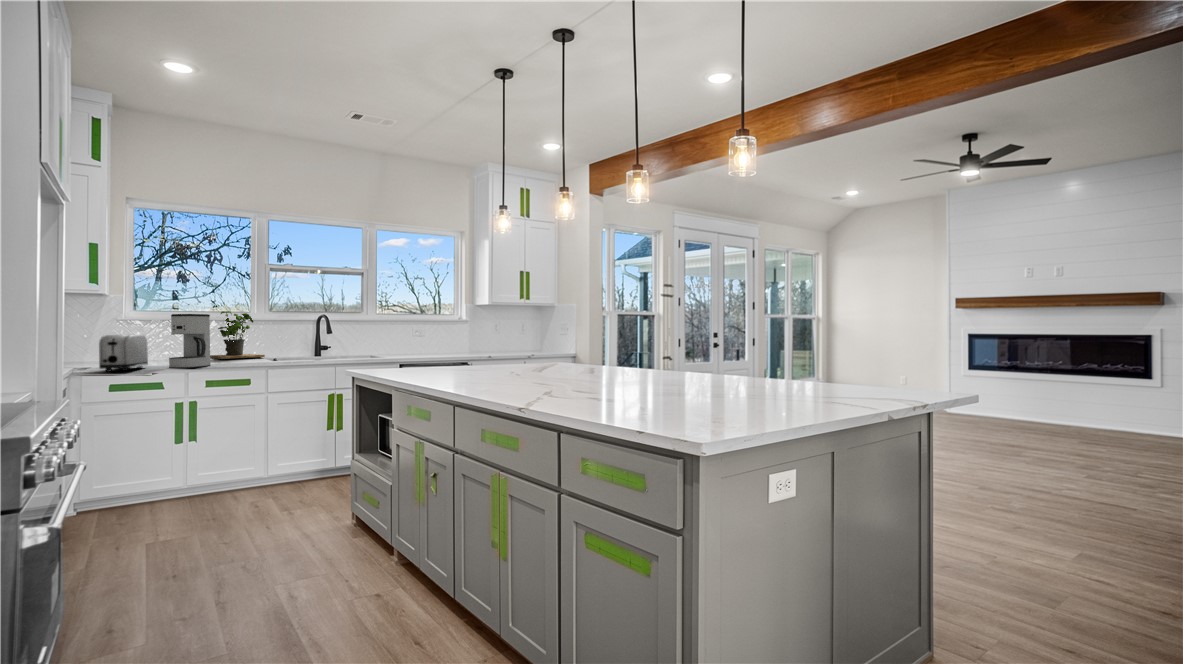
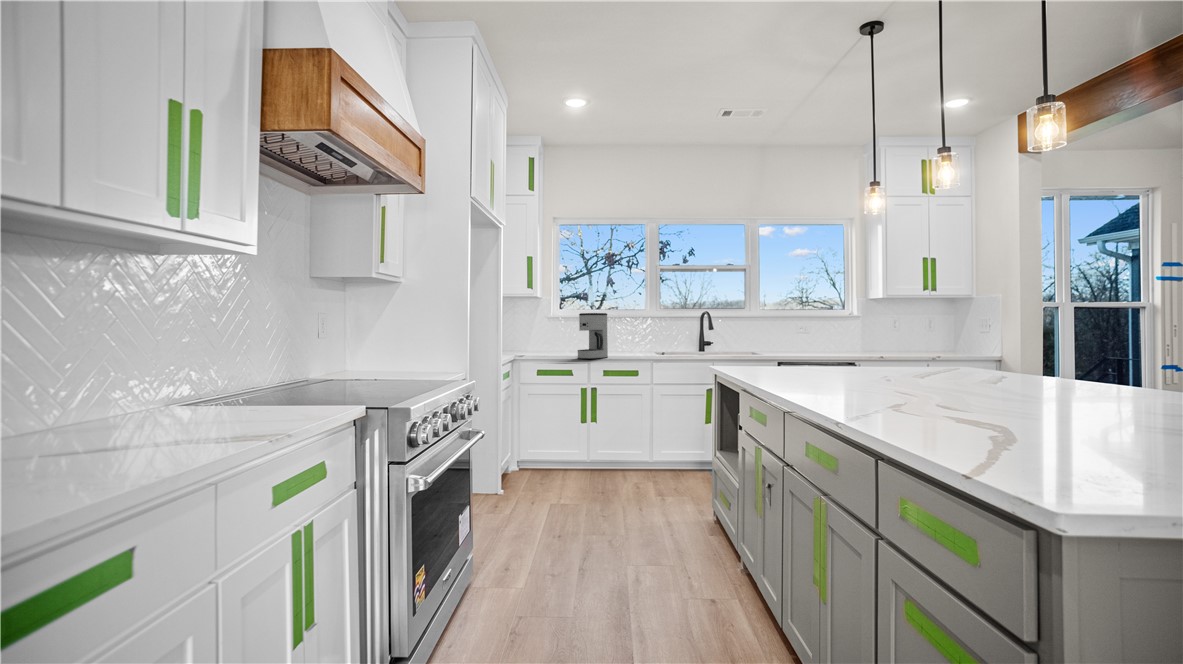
potted plant: present [210,311,265,359] -> none [612,310,654,352]
toaster: present [99,335,148,372] -> none [530,330,564,360]

